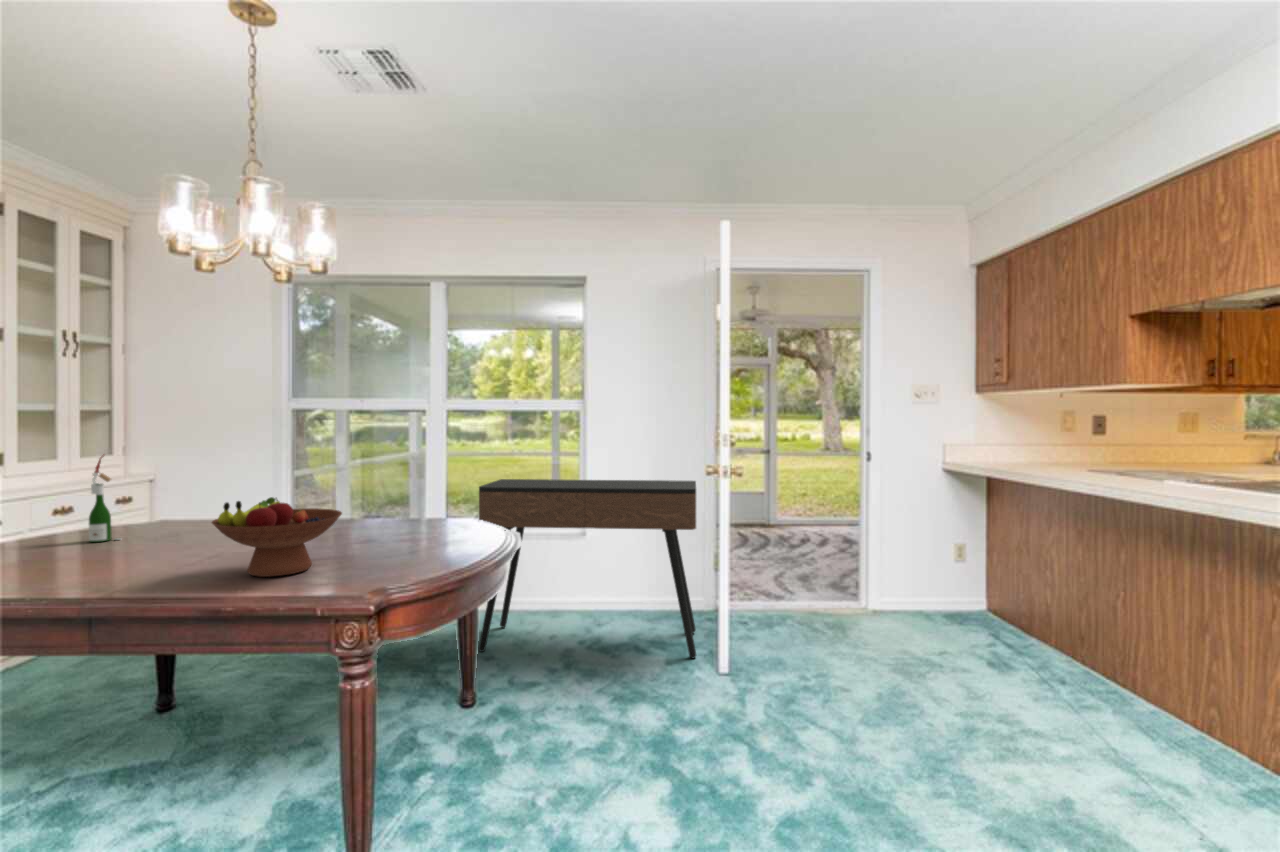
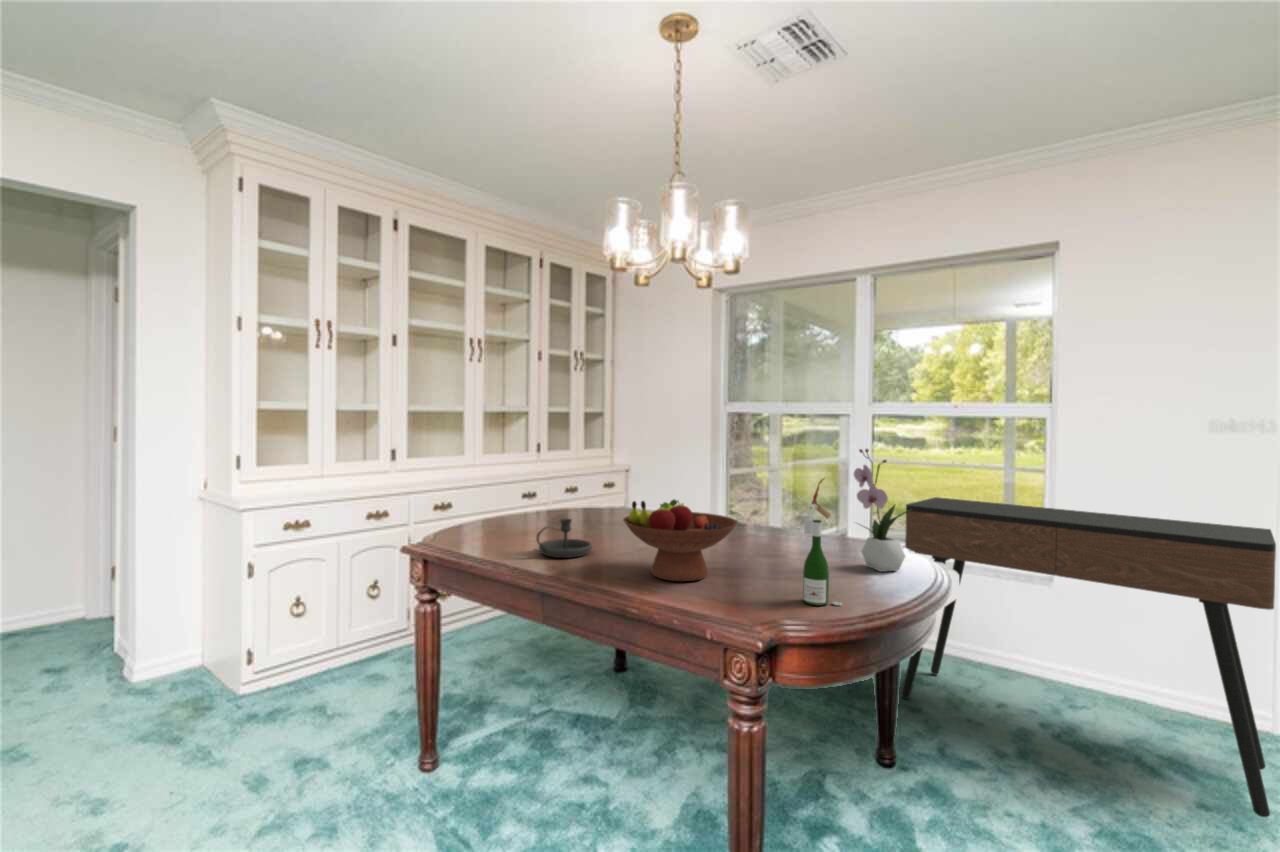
flower arrangement: none [443,439,490,540] -> present [854,449,912,571]
wine bottle: present [89,454,120,542] -> present [803,478,841,606]
candlestick: none [74,534,158,580] -> present [537,519,592,558]

